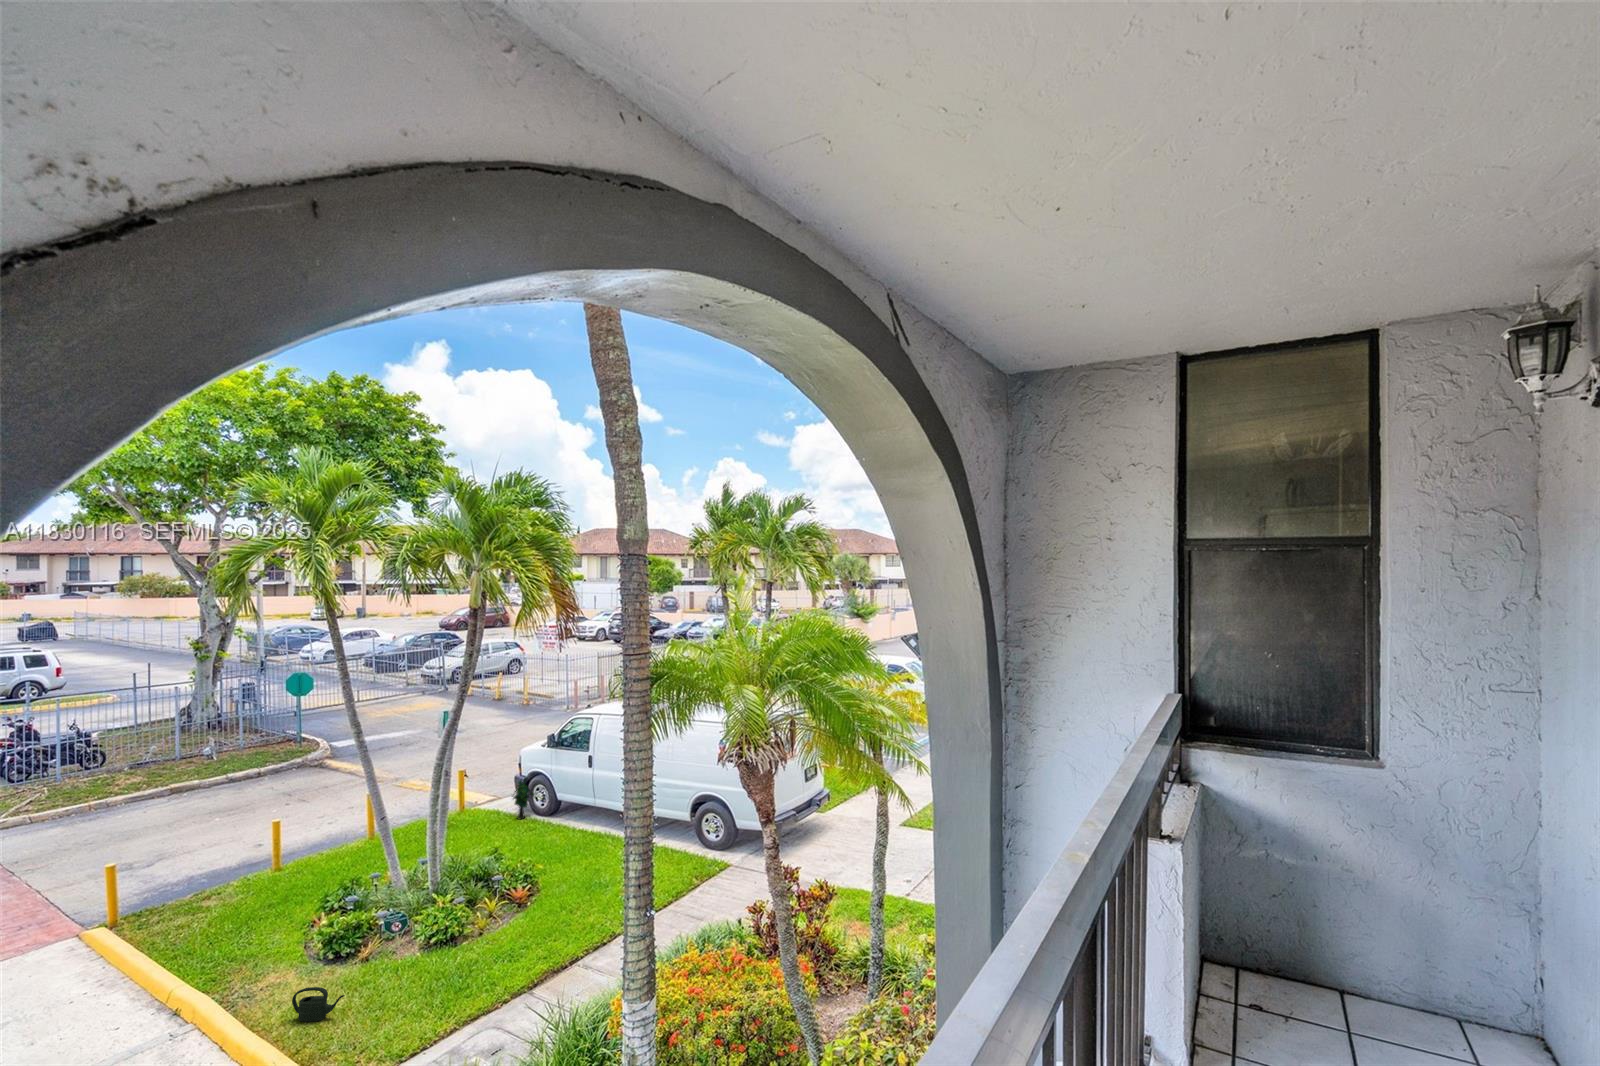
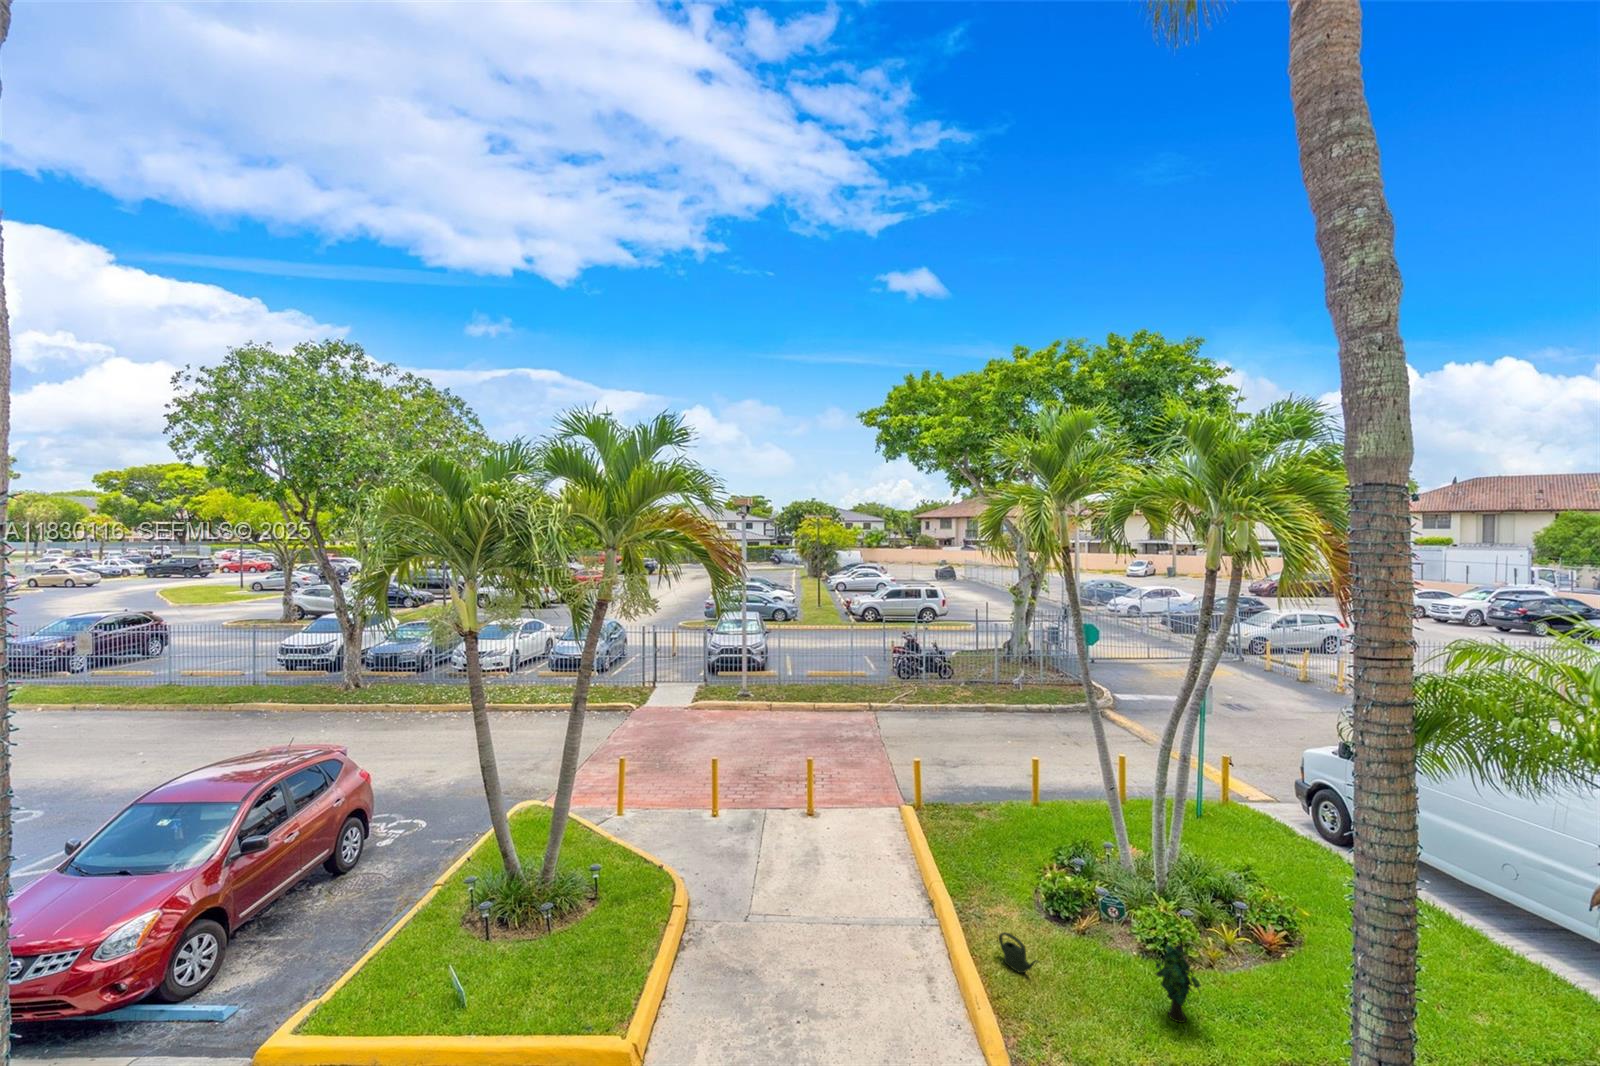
decorative plant: present [512,777,534,819] -> present [1156,943,1201,1023]

